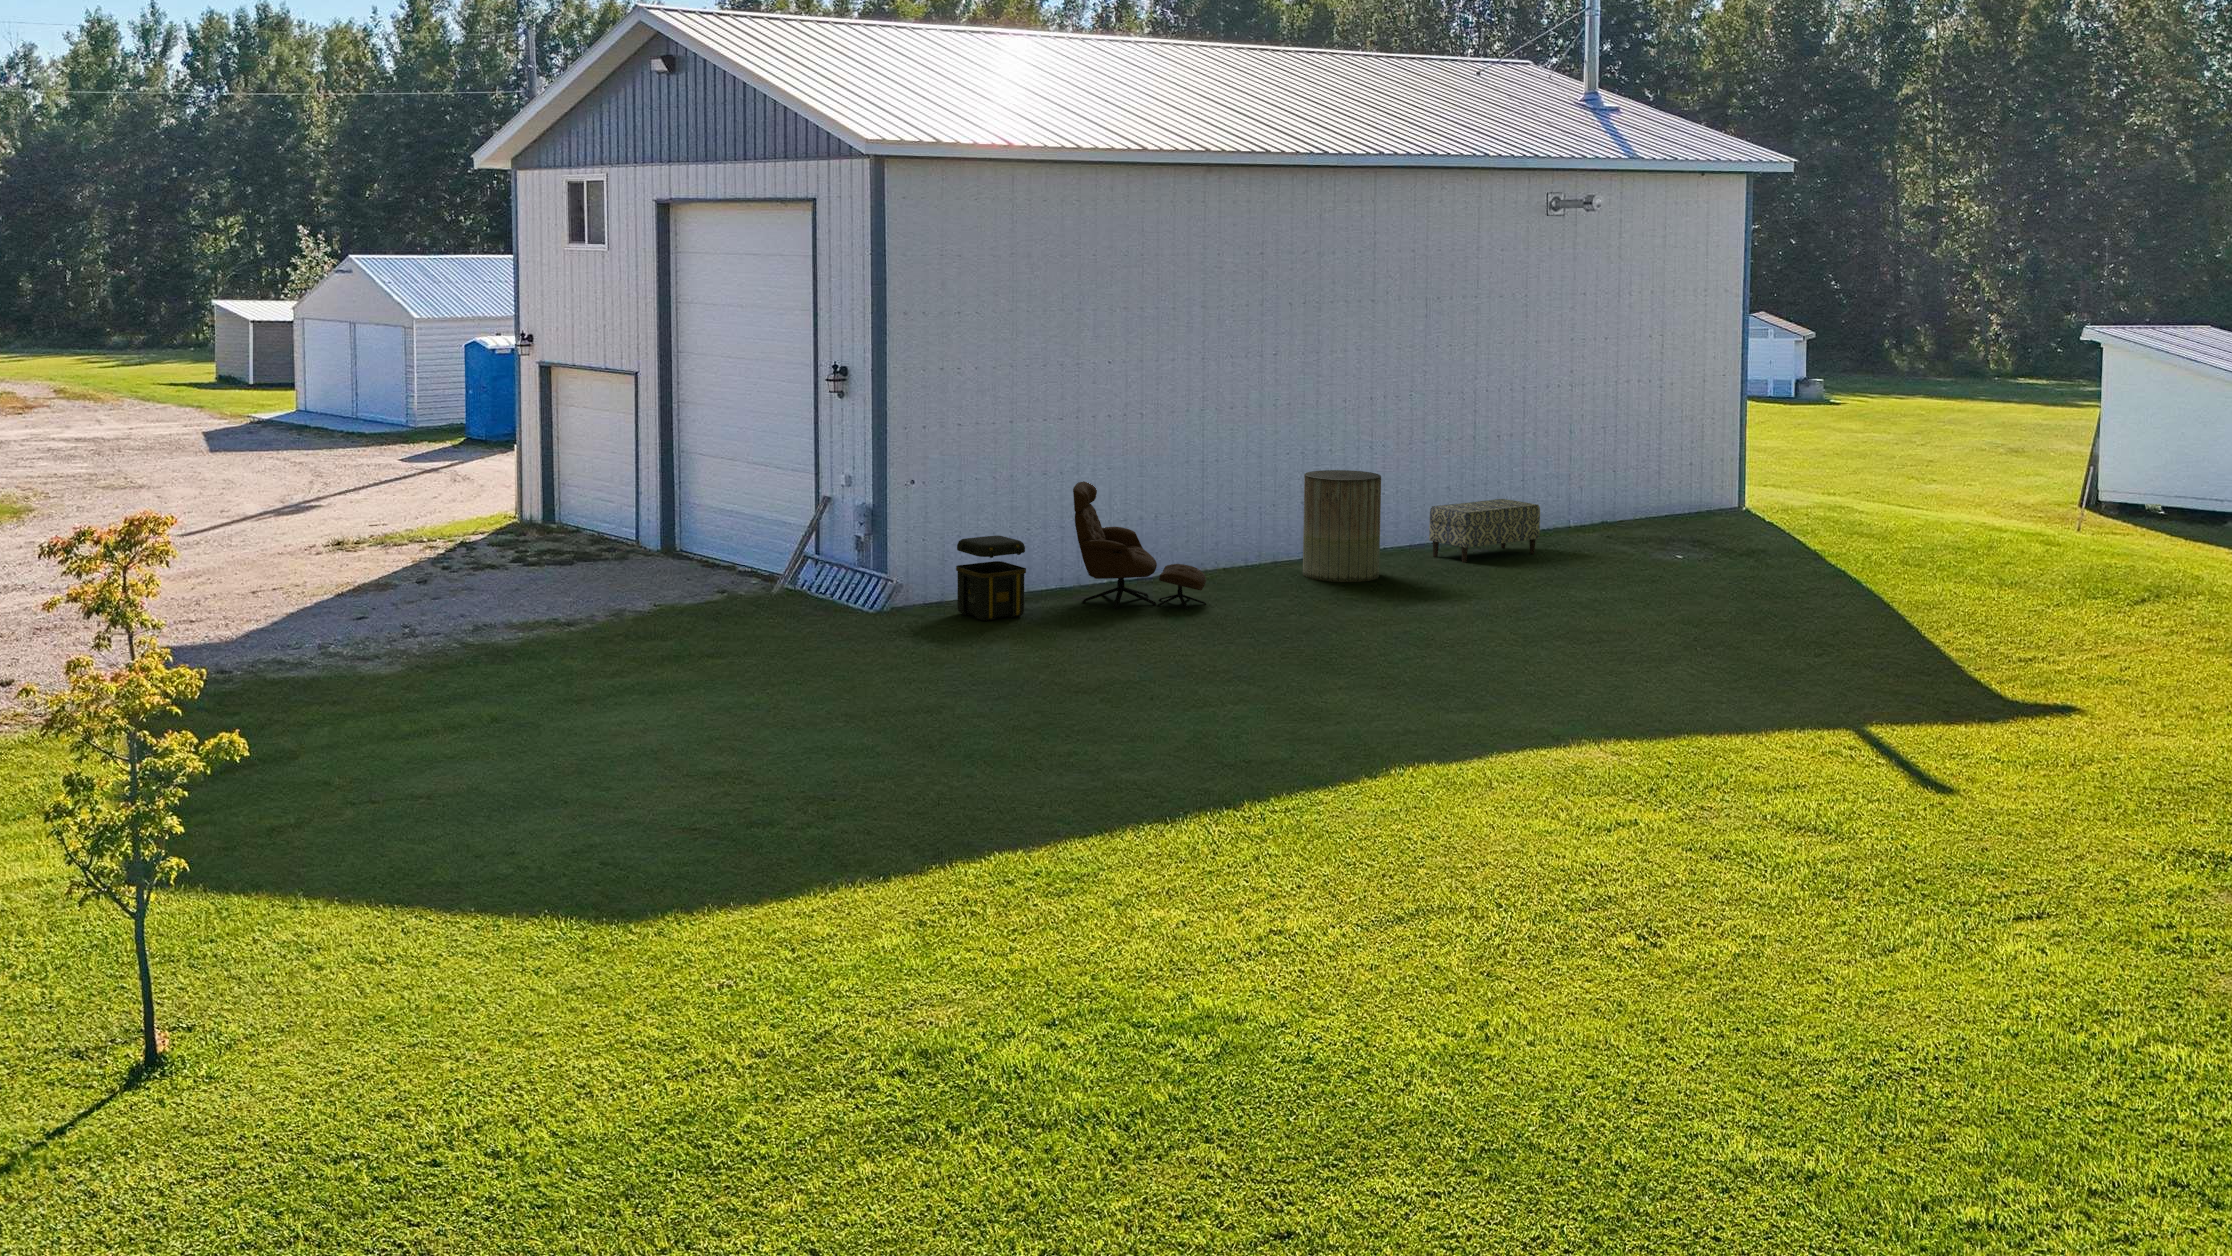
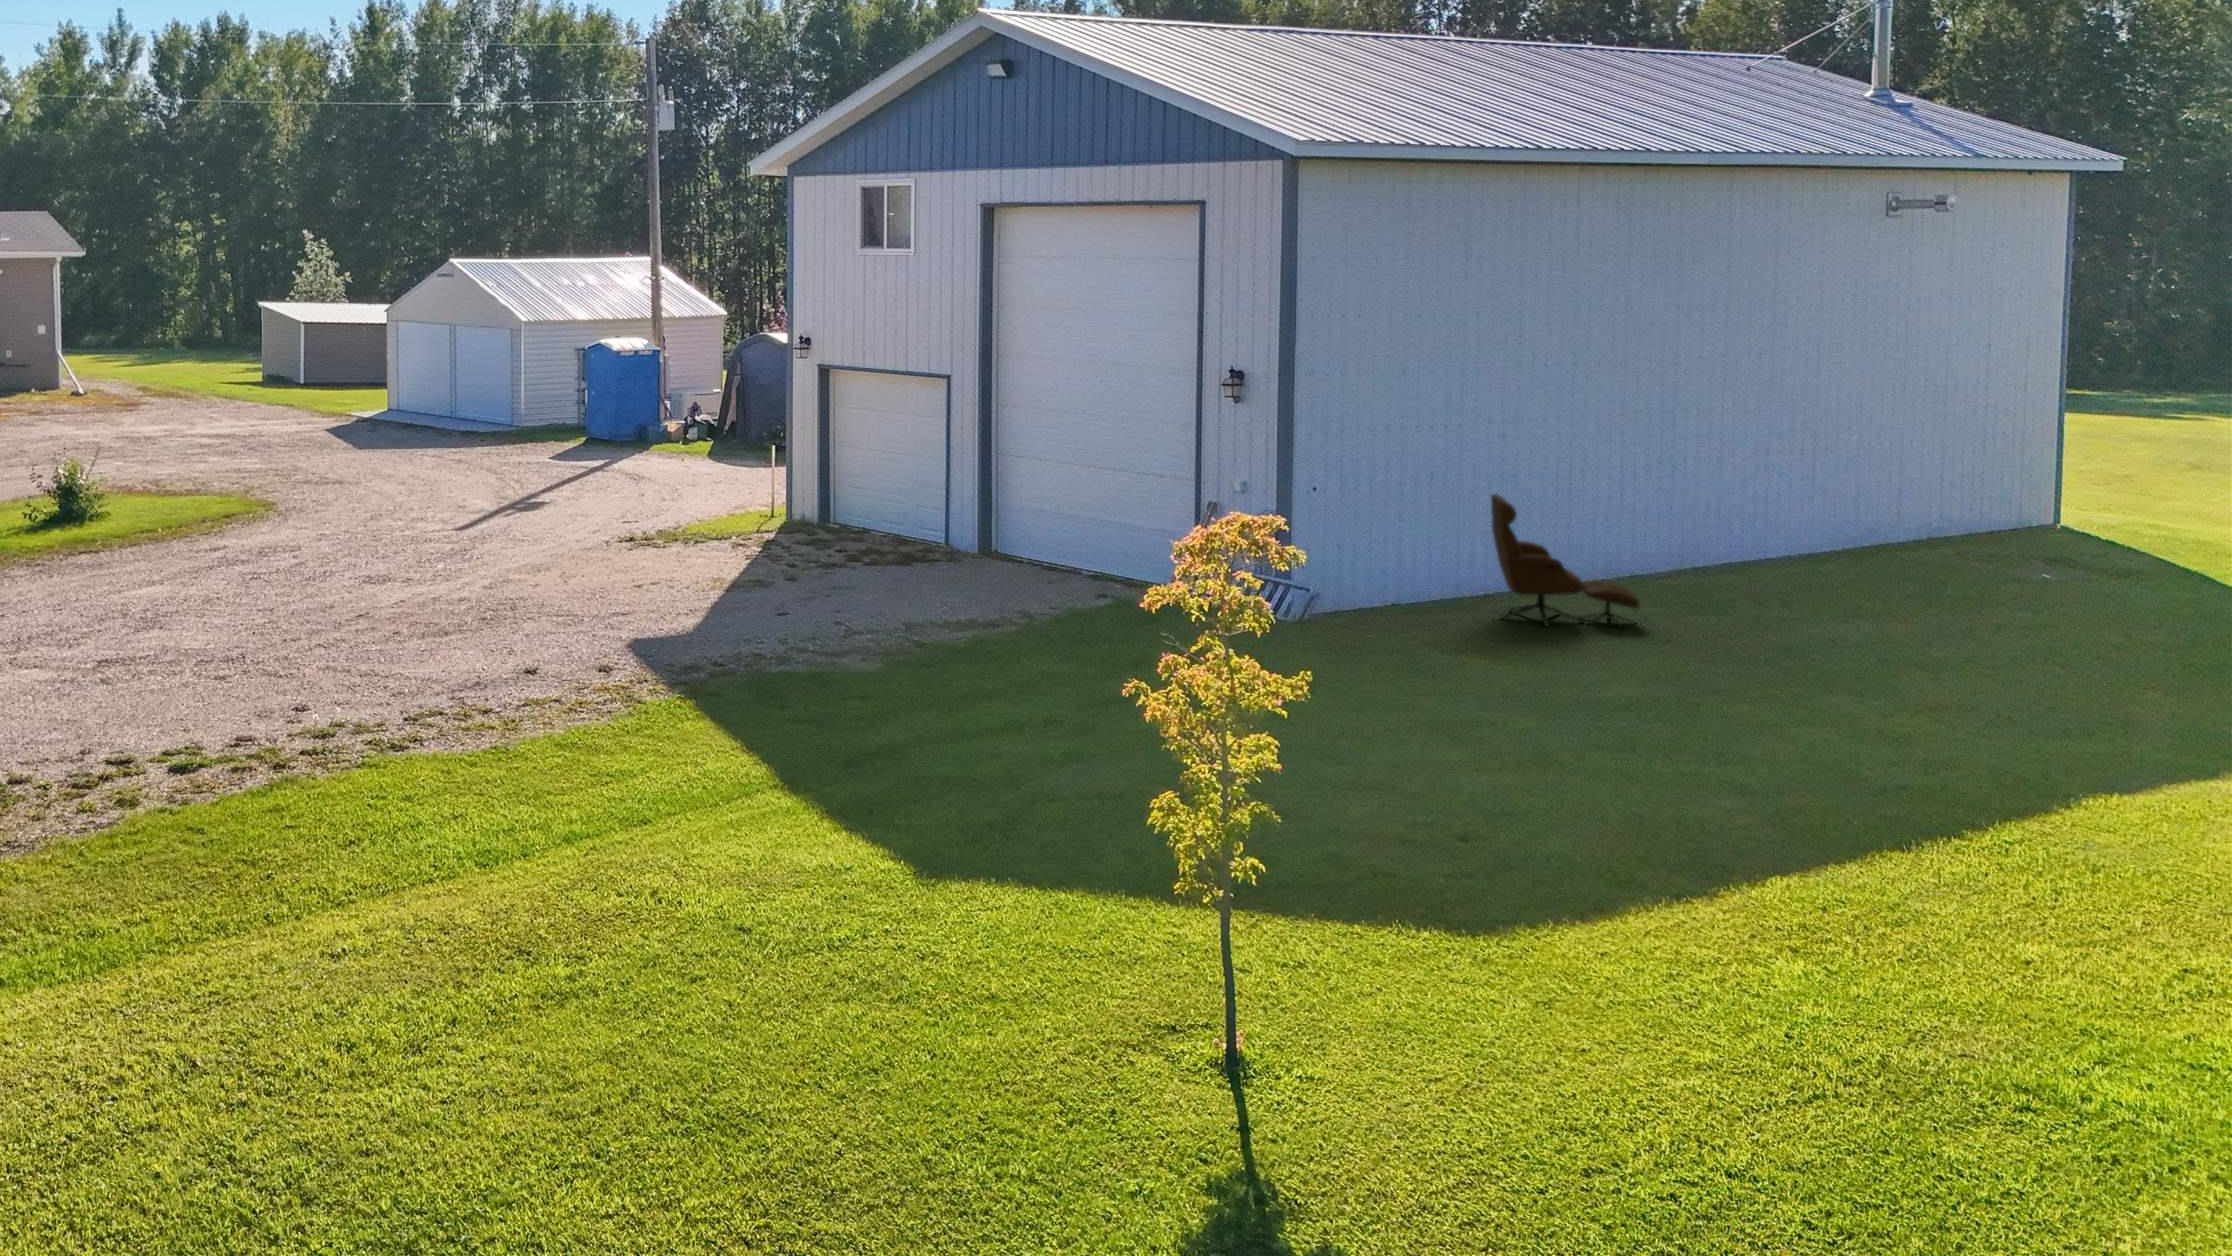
trash can: present [1303,470,1381,582] -> none [1682,484,1778,602]
bench: present [1429,499,1540,563] -> none [1787,515,1905,583]
toolbox: present [956,536,1026,621] -> none [1390,549,1469,637]

